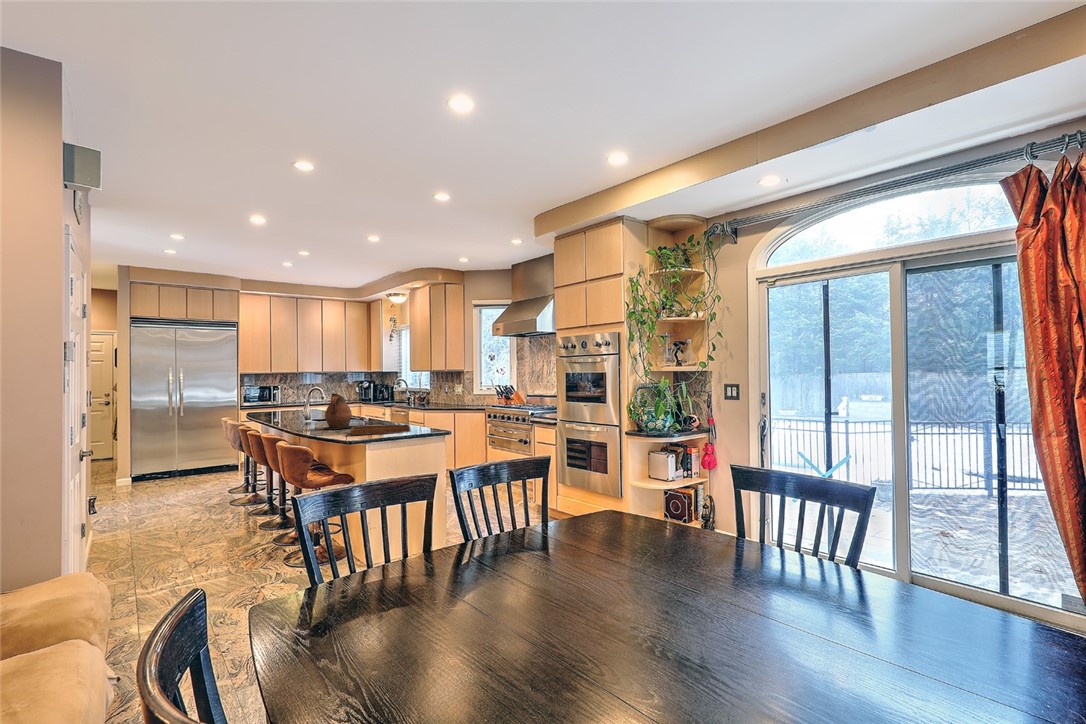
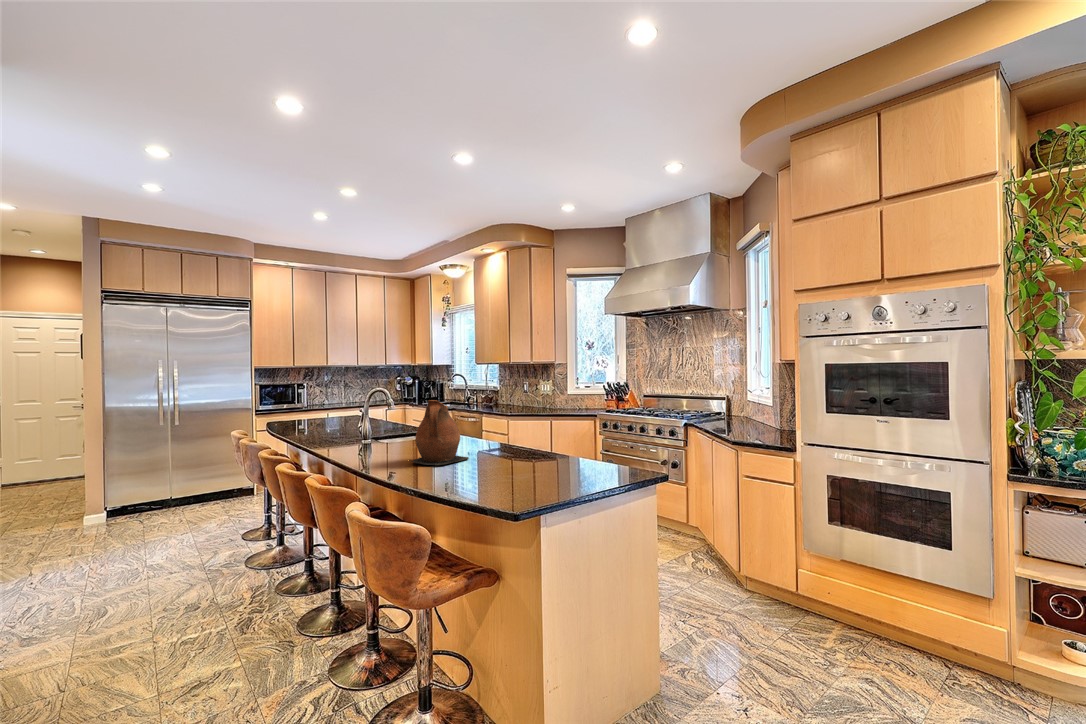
tray: present [351,413,410,435] -> none [481,438,599,487]

